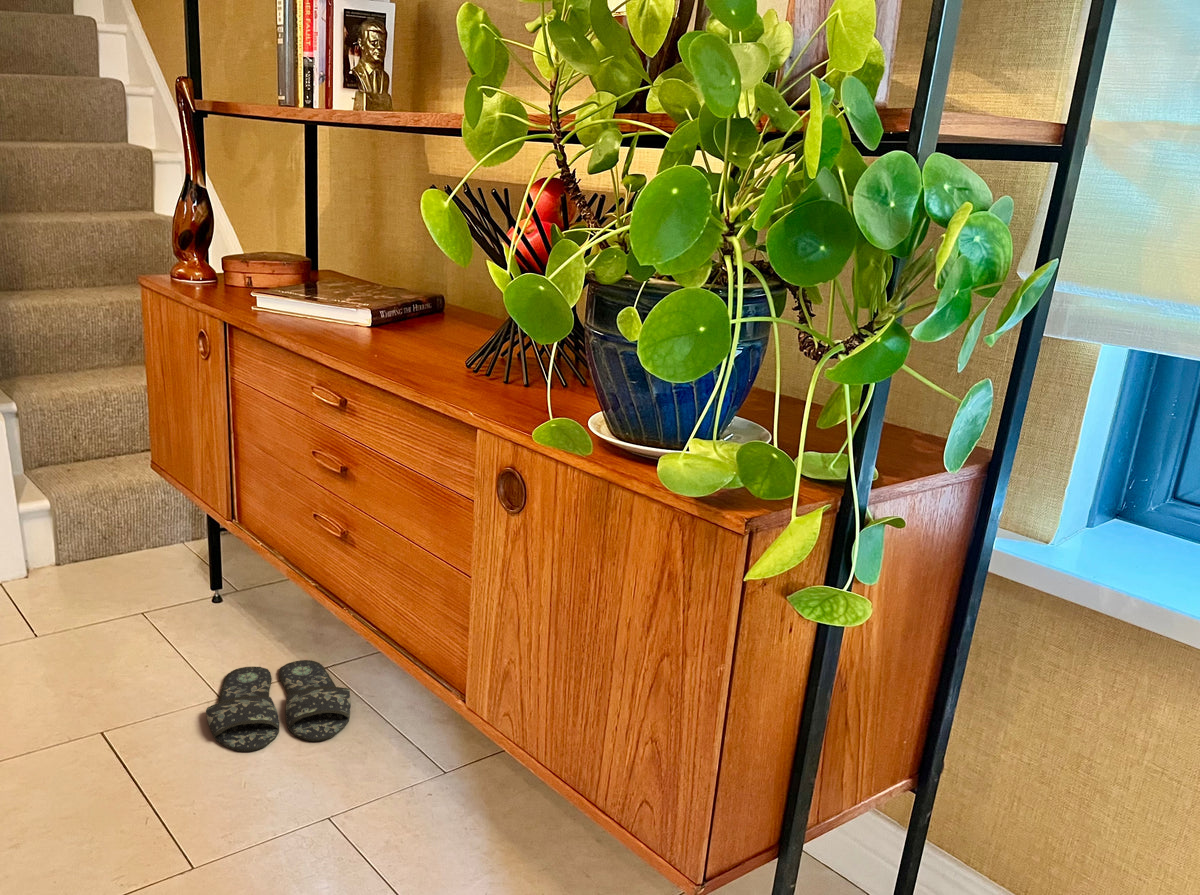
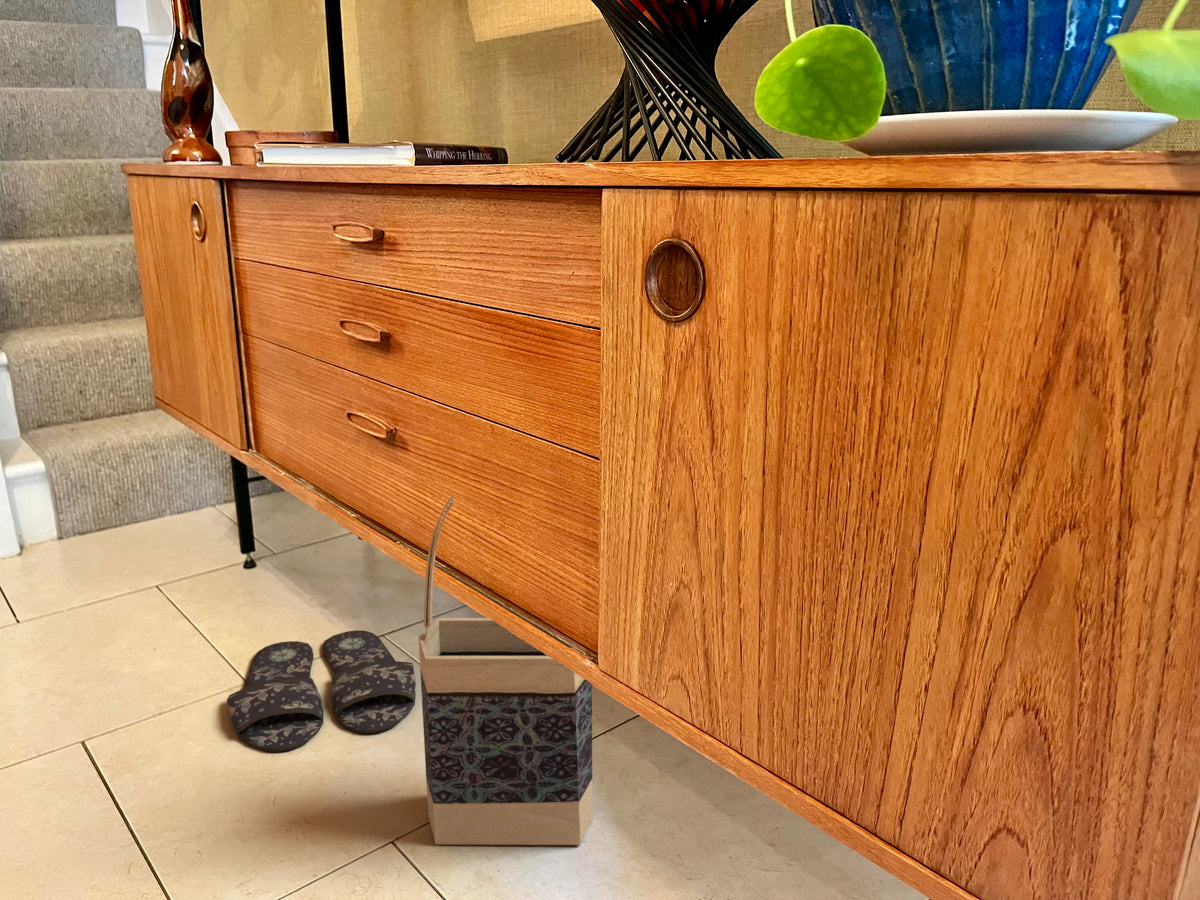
bag: none [354,567,476,826] -> present [419,496,593,845]

